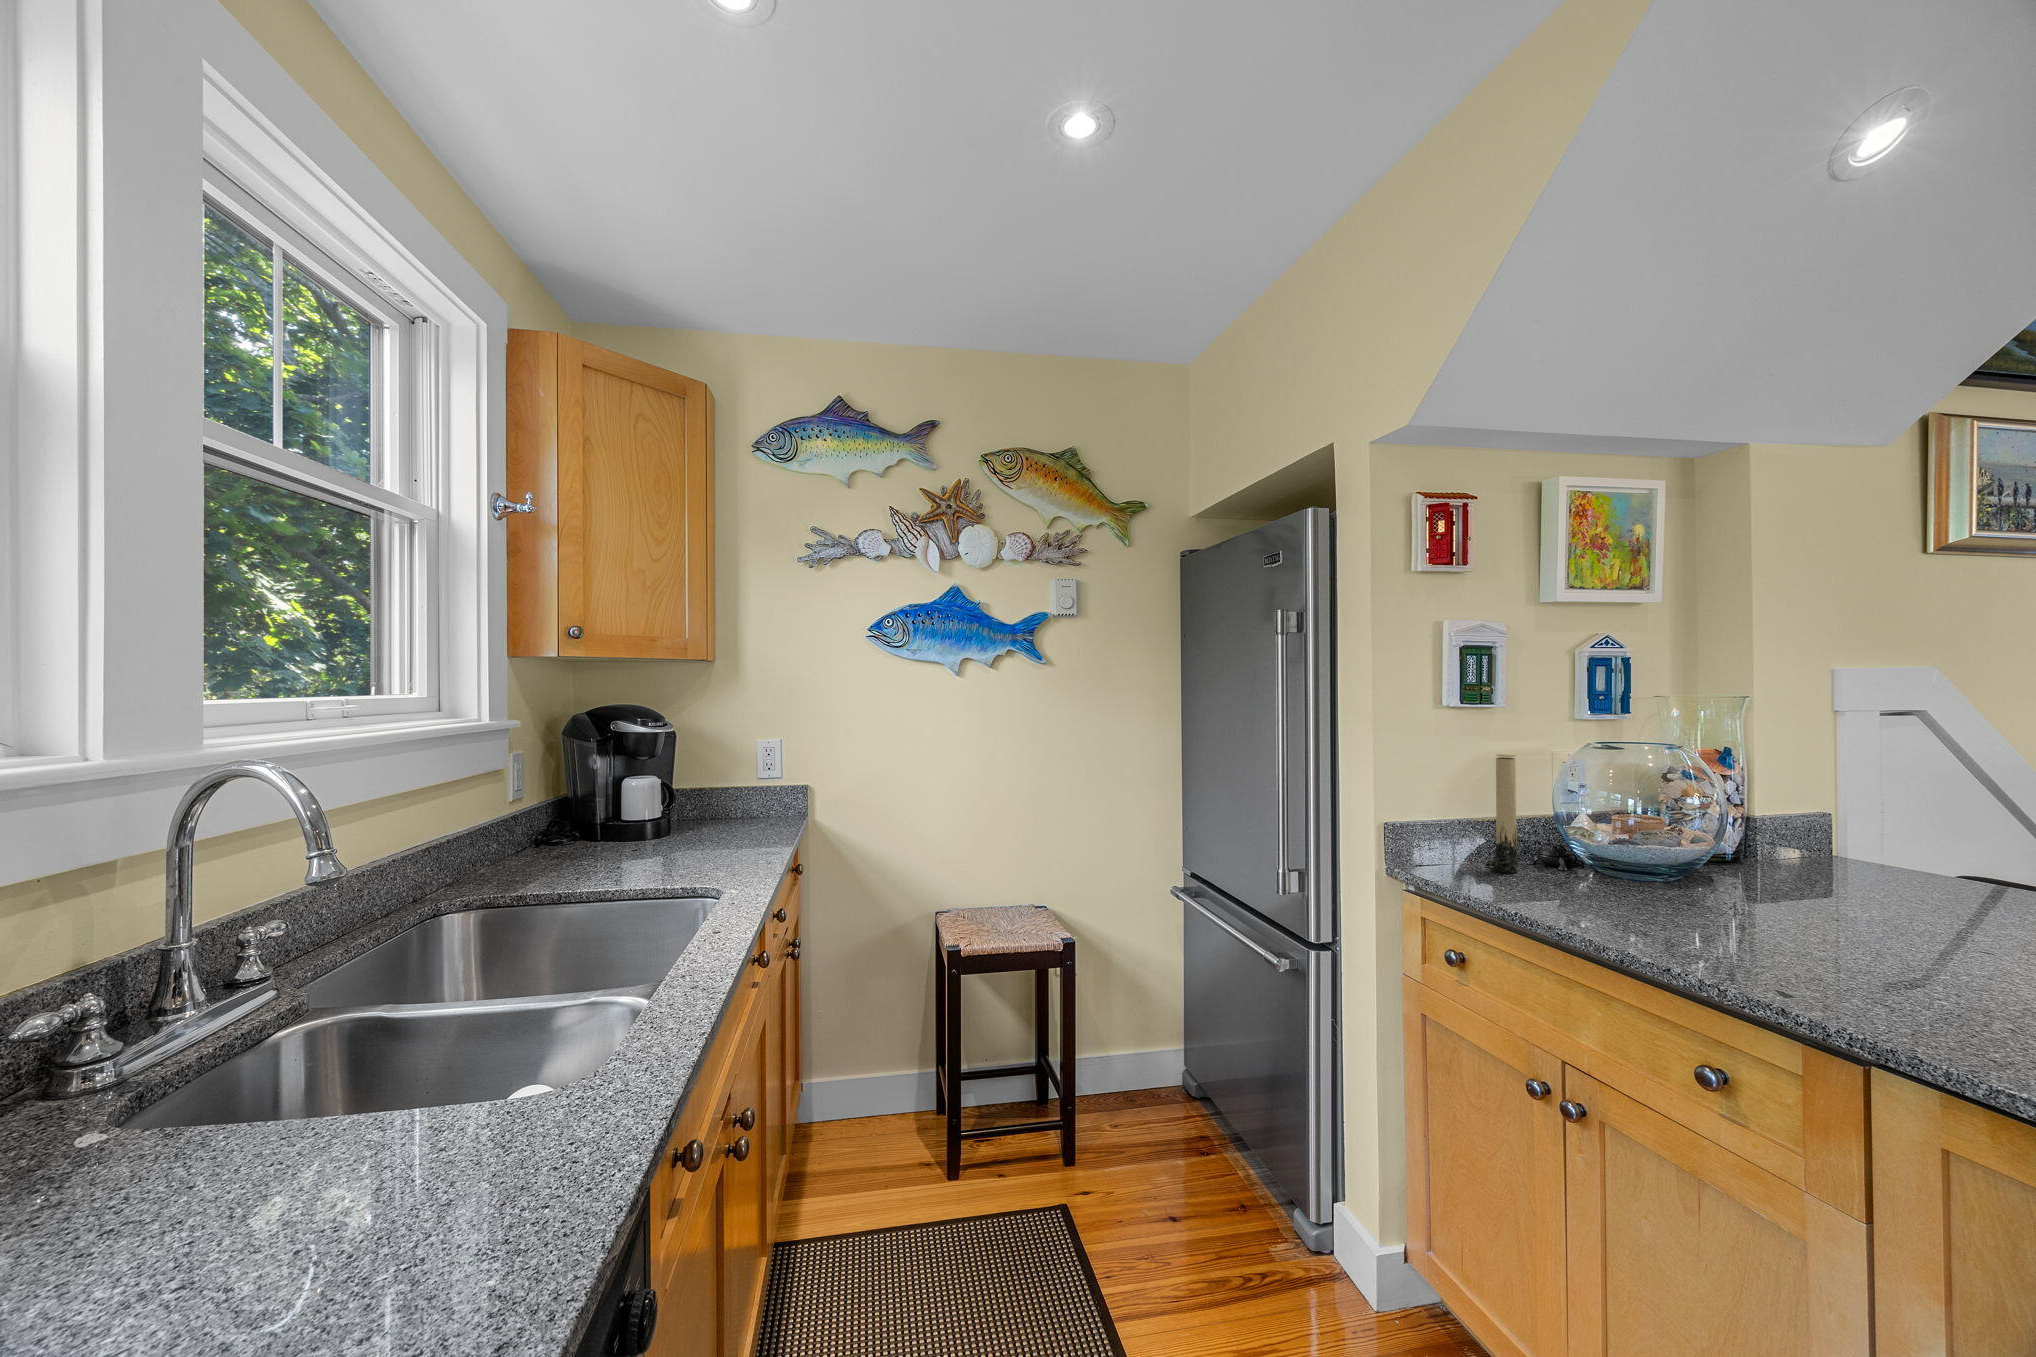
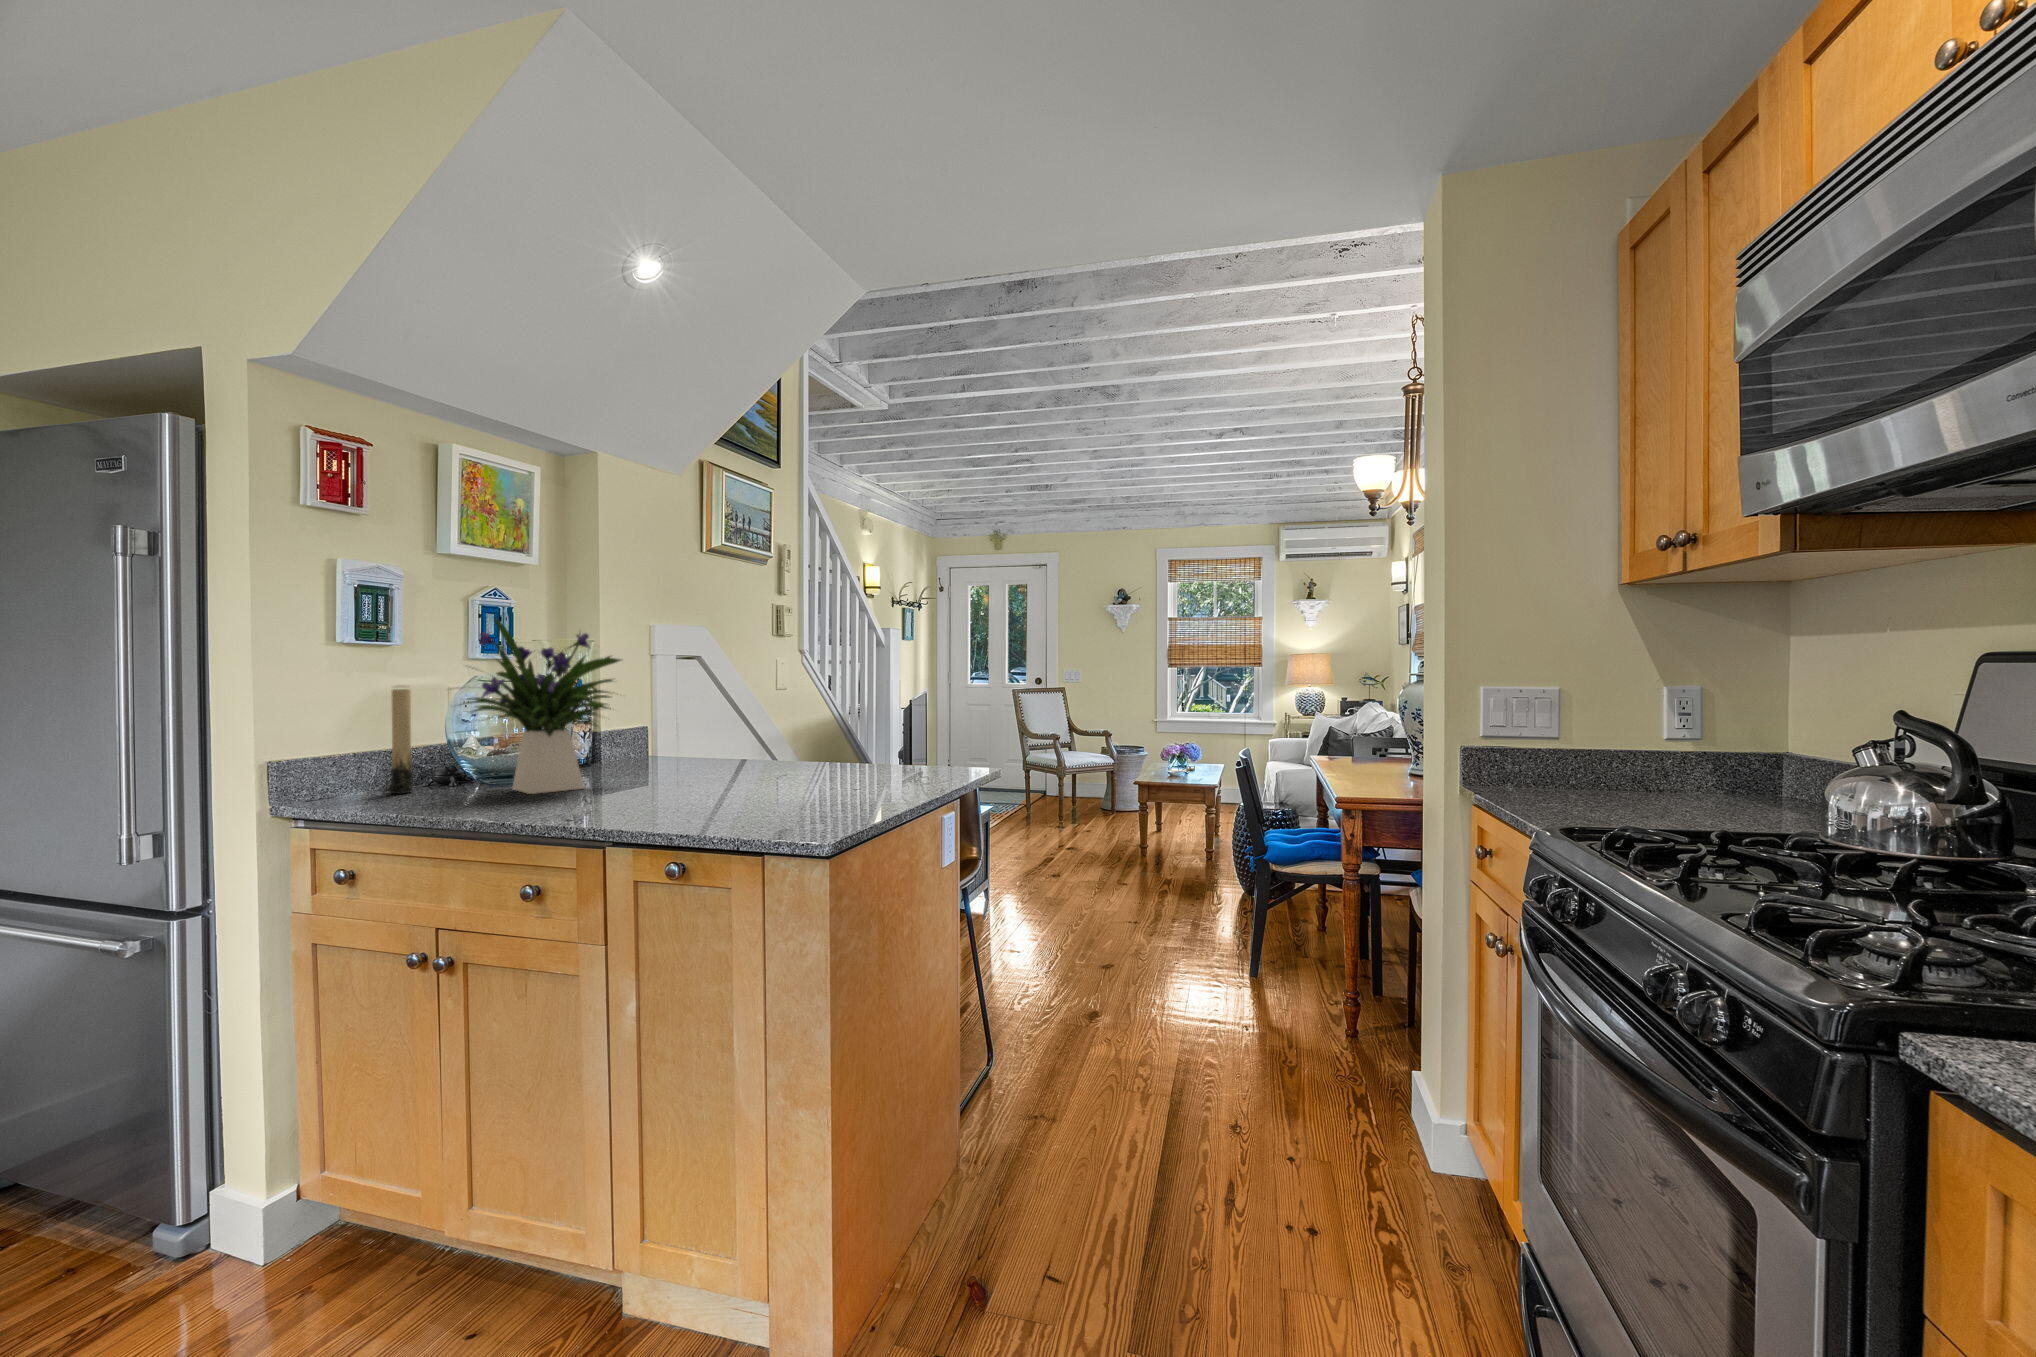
flower arrangement: none [1558,684,1828,919] -> present [464,618,621,794]

